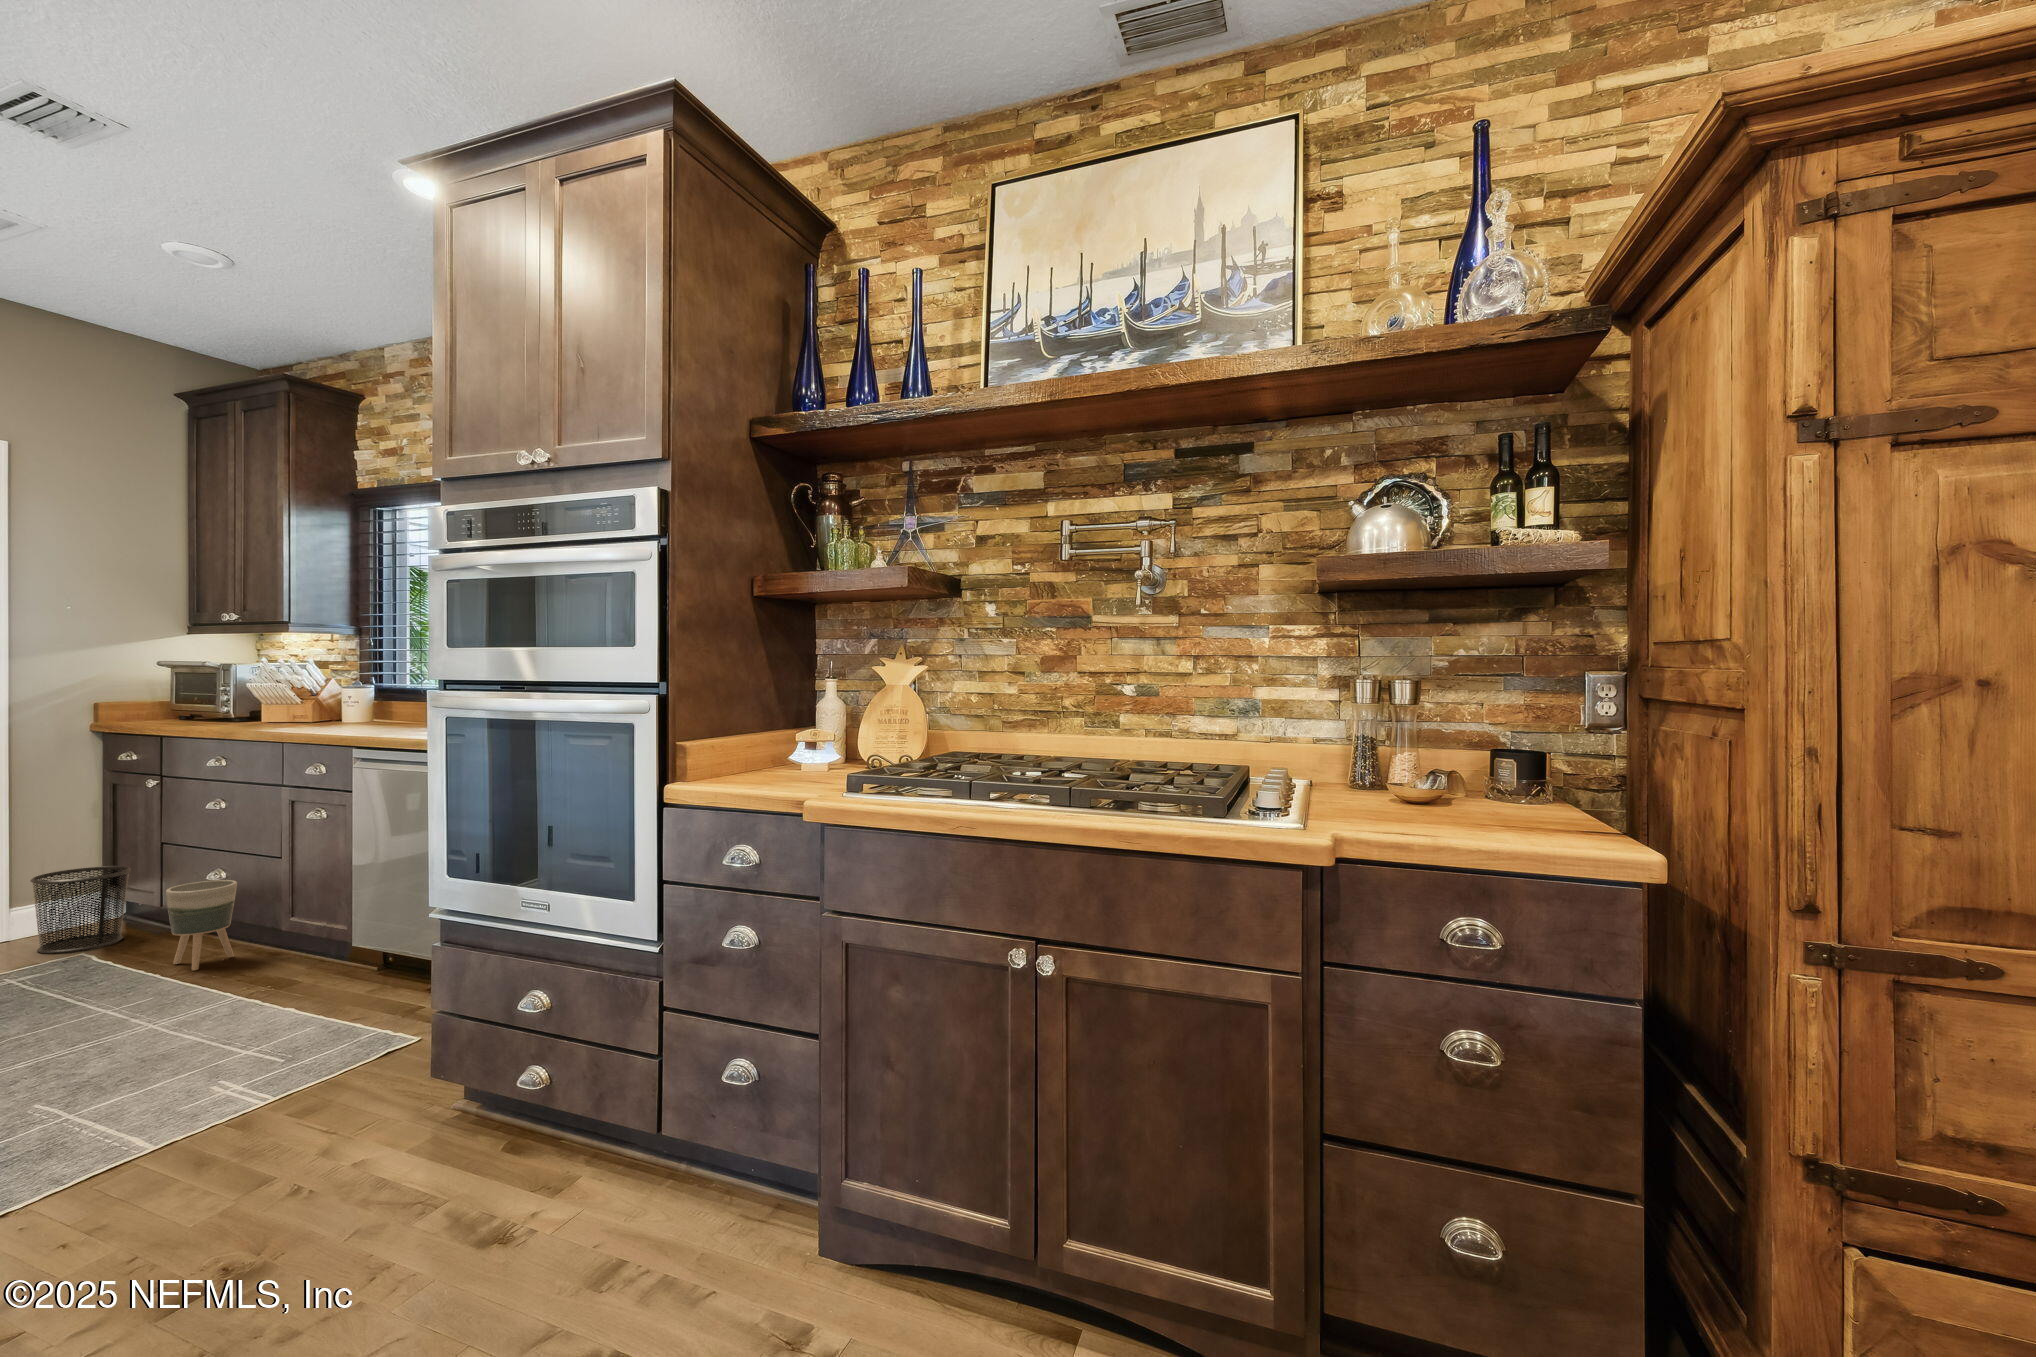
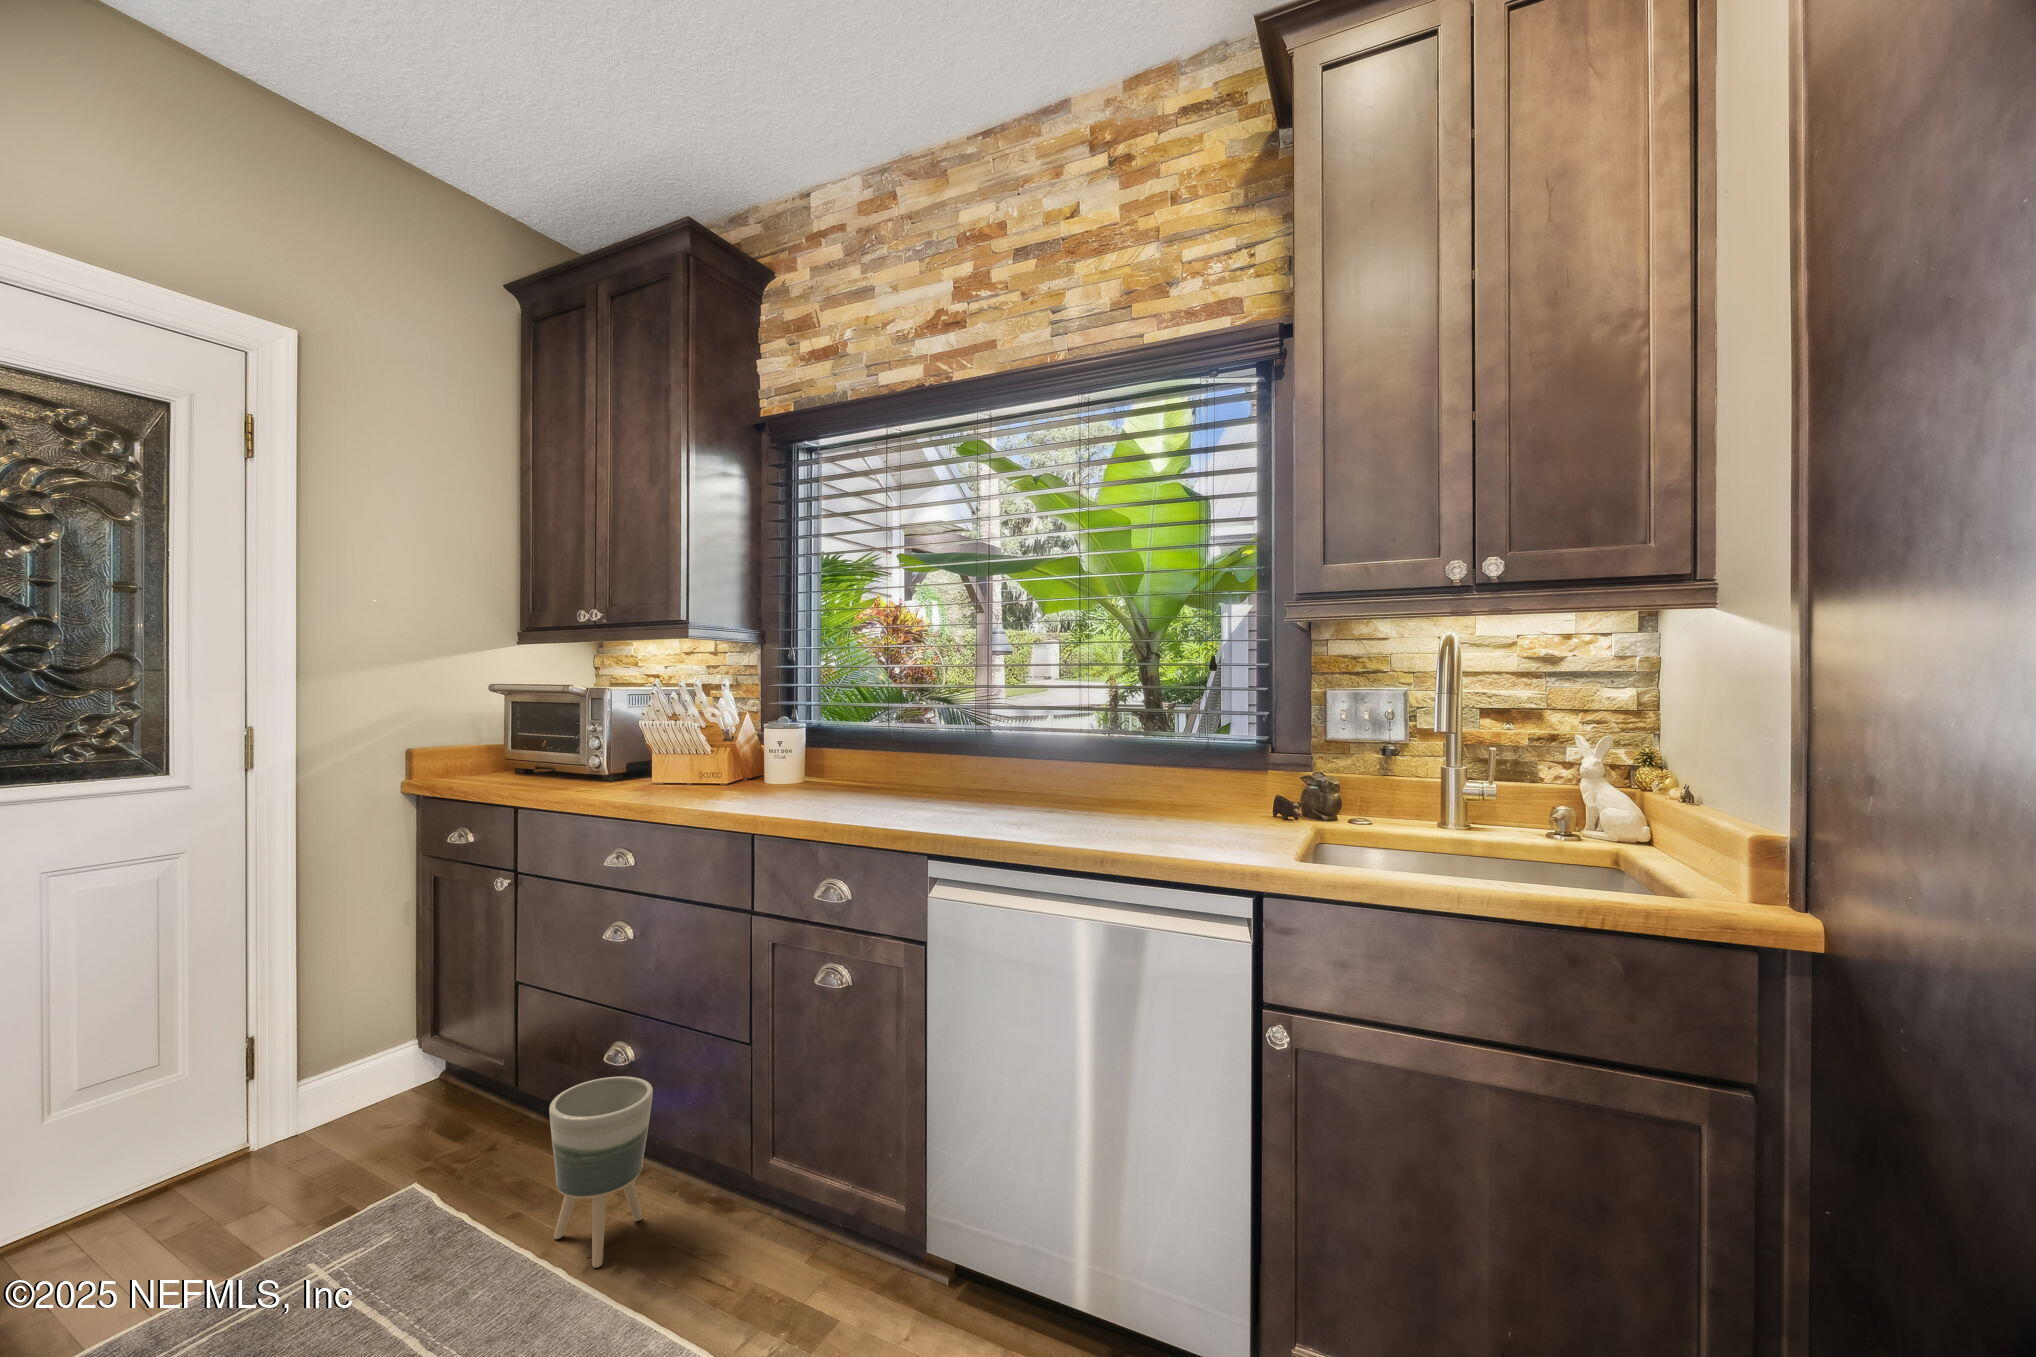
waste bin: present [30,866,131,954] -> none [328,1016,466,1181]

